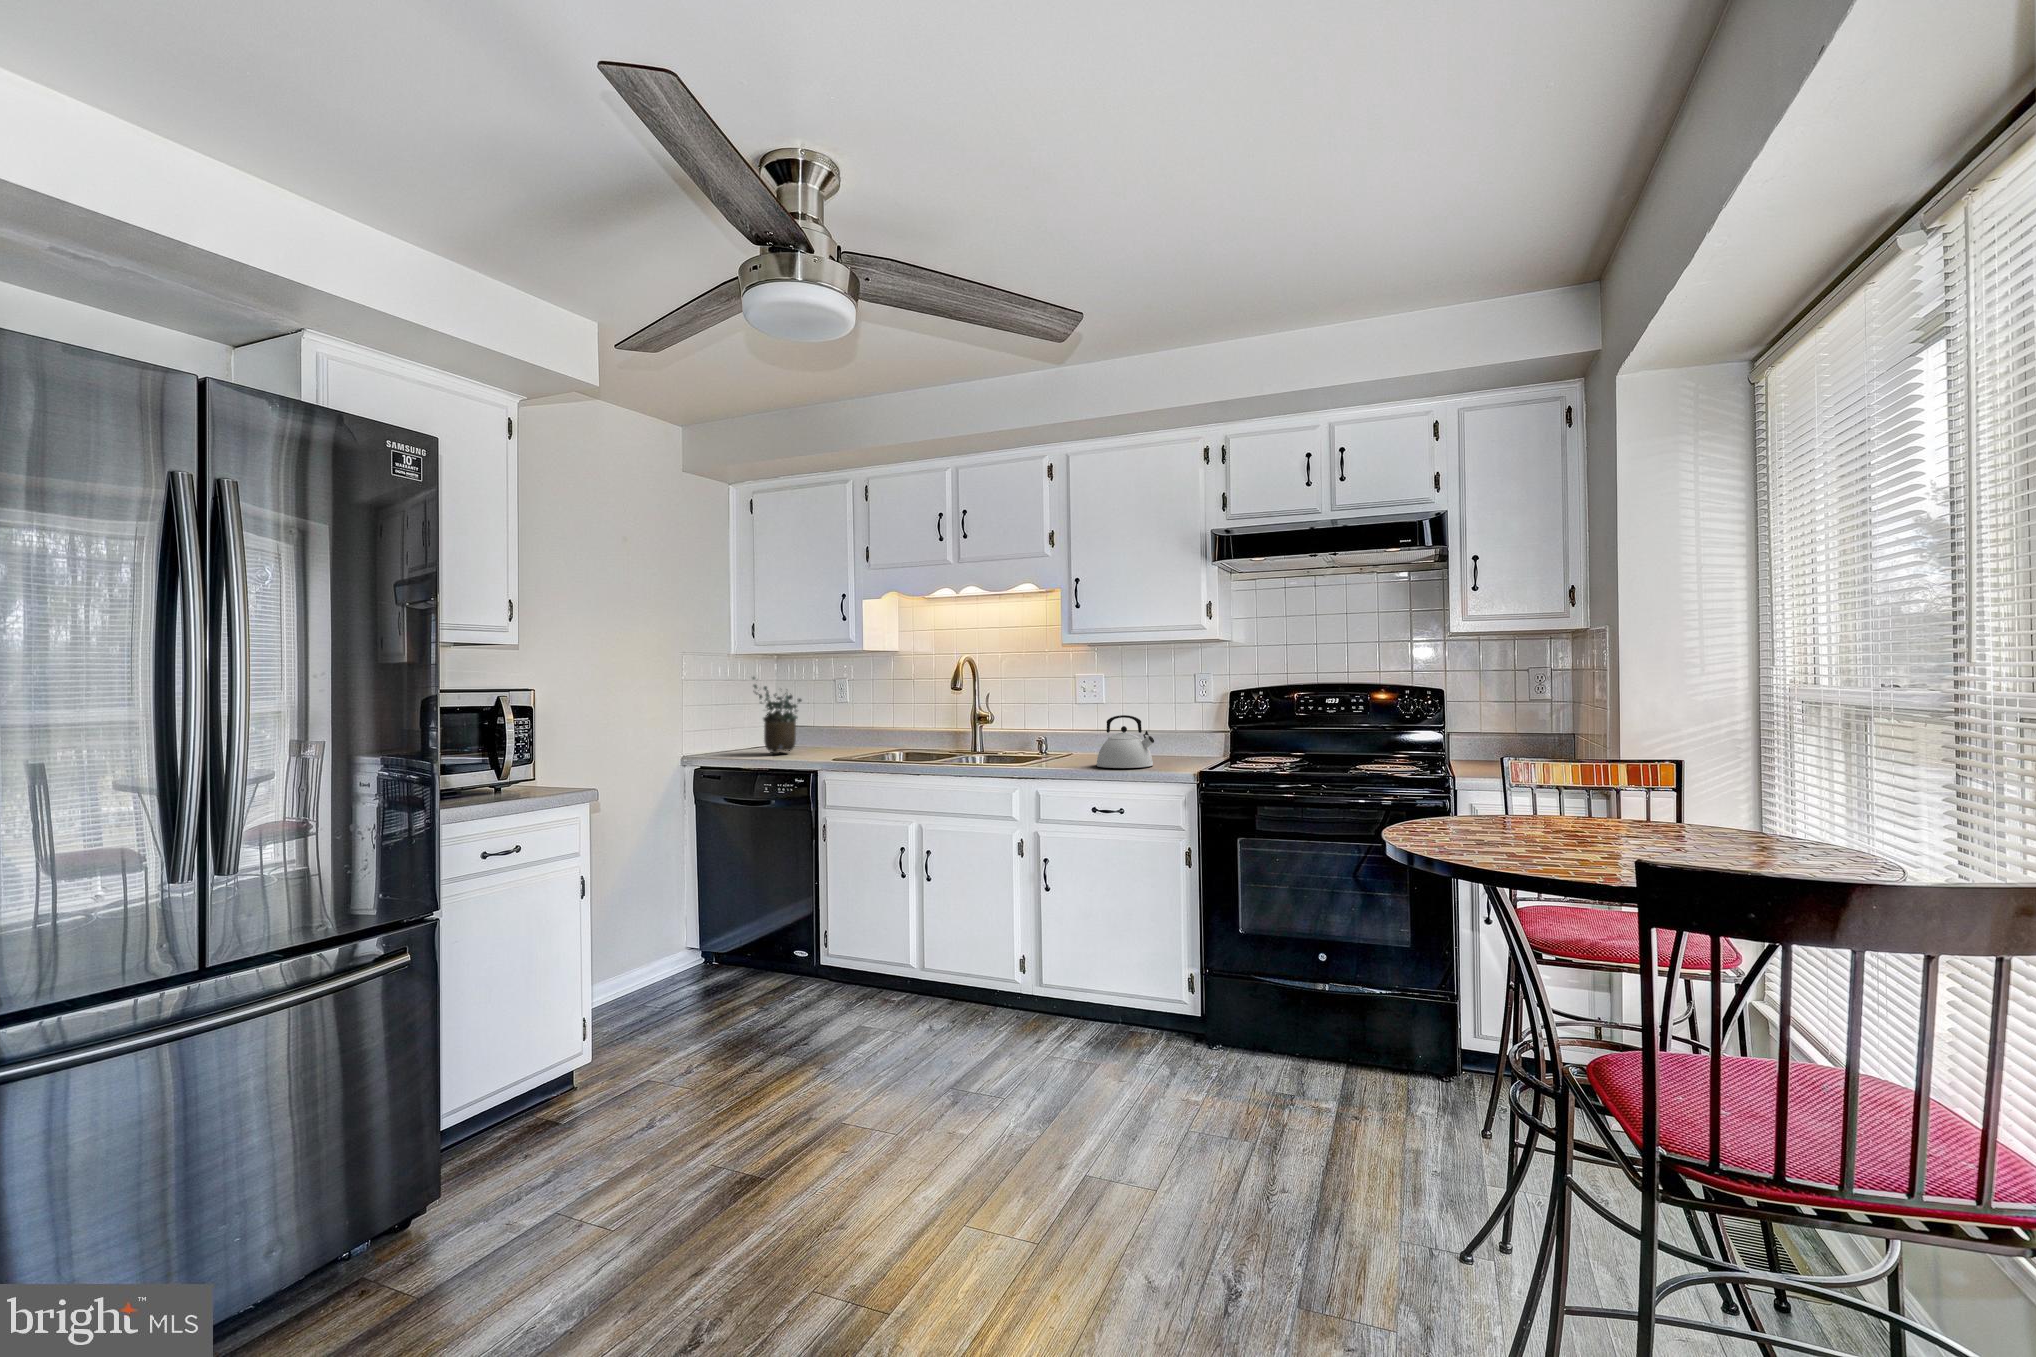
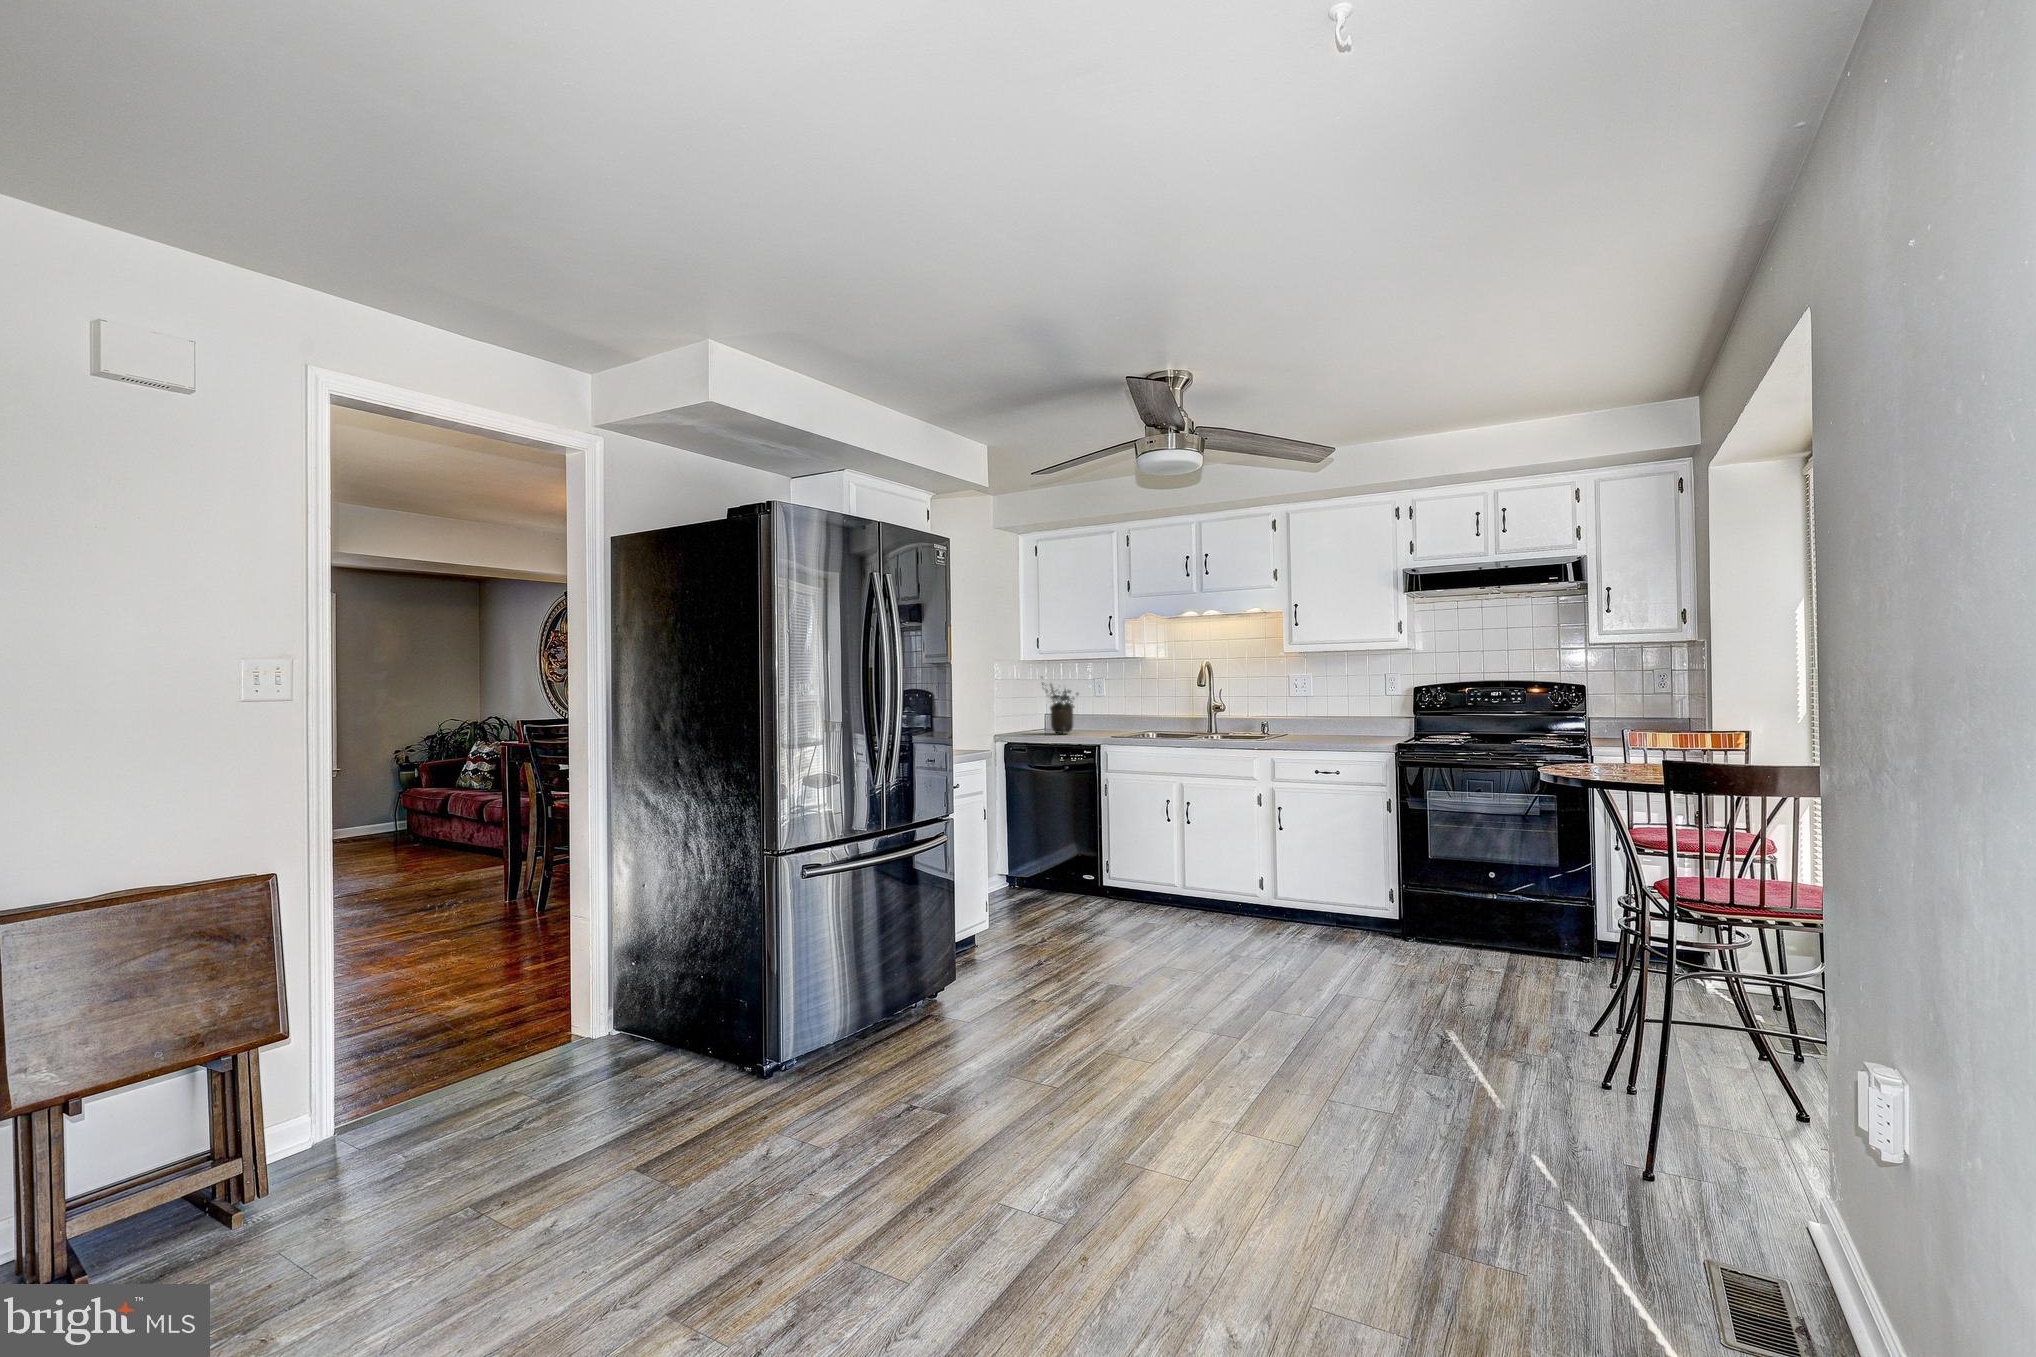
kettle: present [1097,715,1154,768] -> none [1315,705,1360,742]

